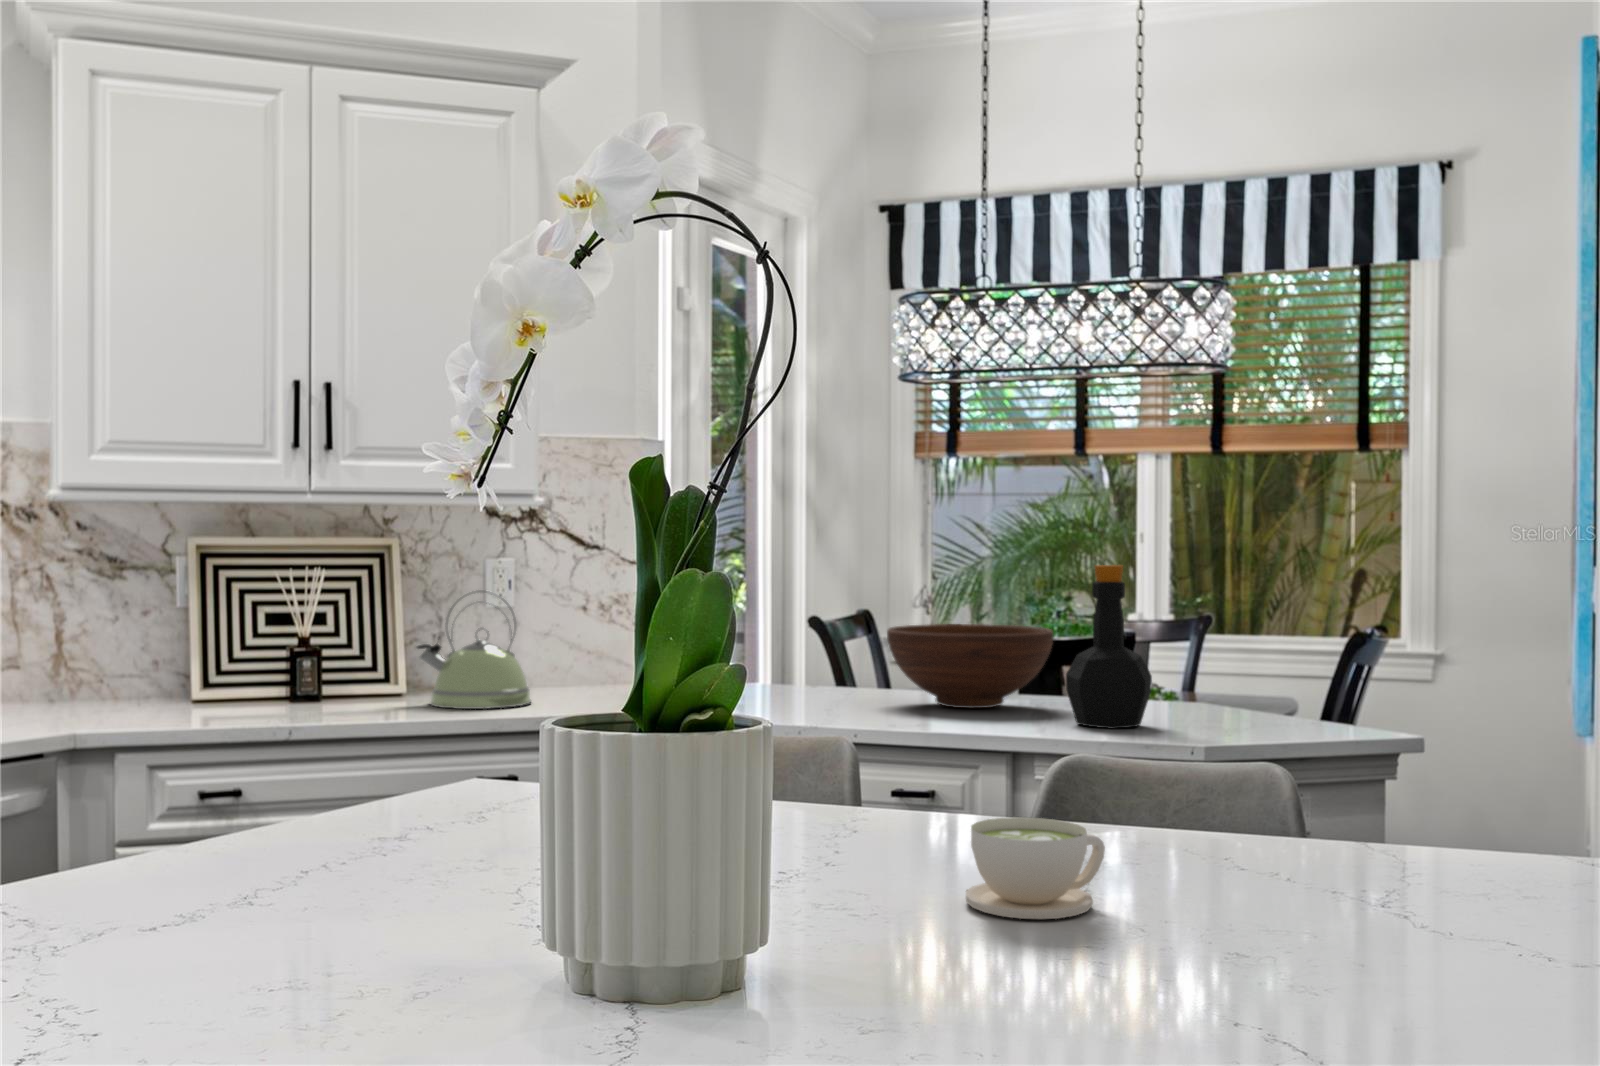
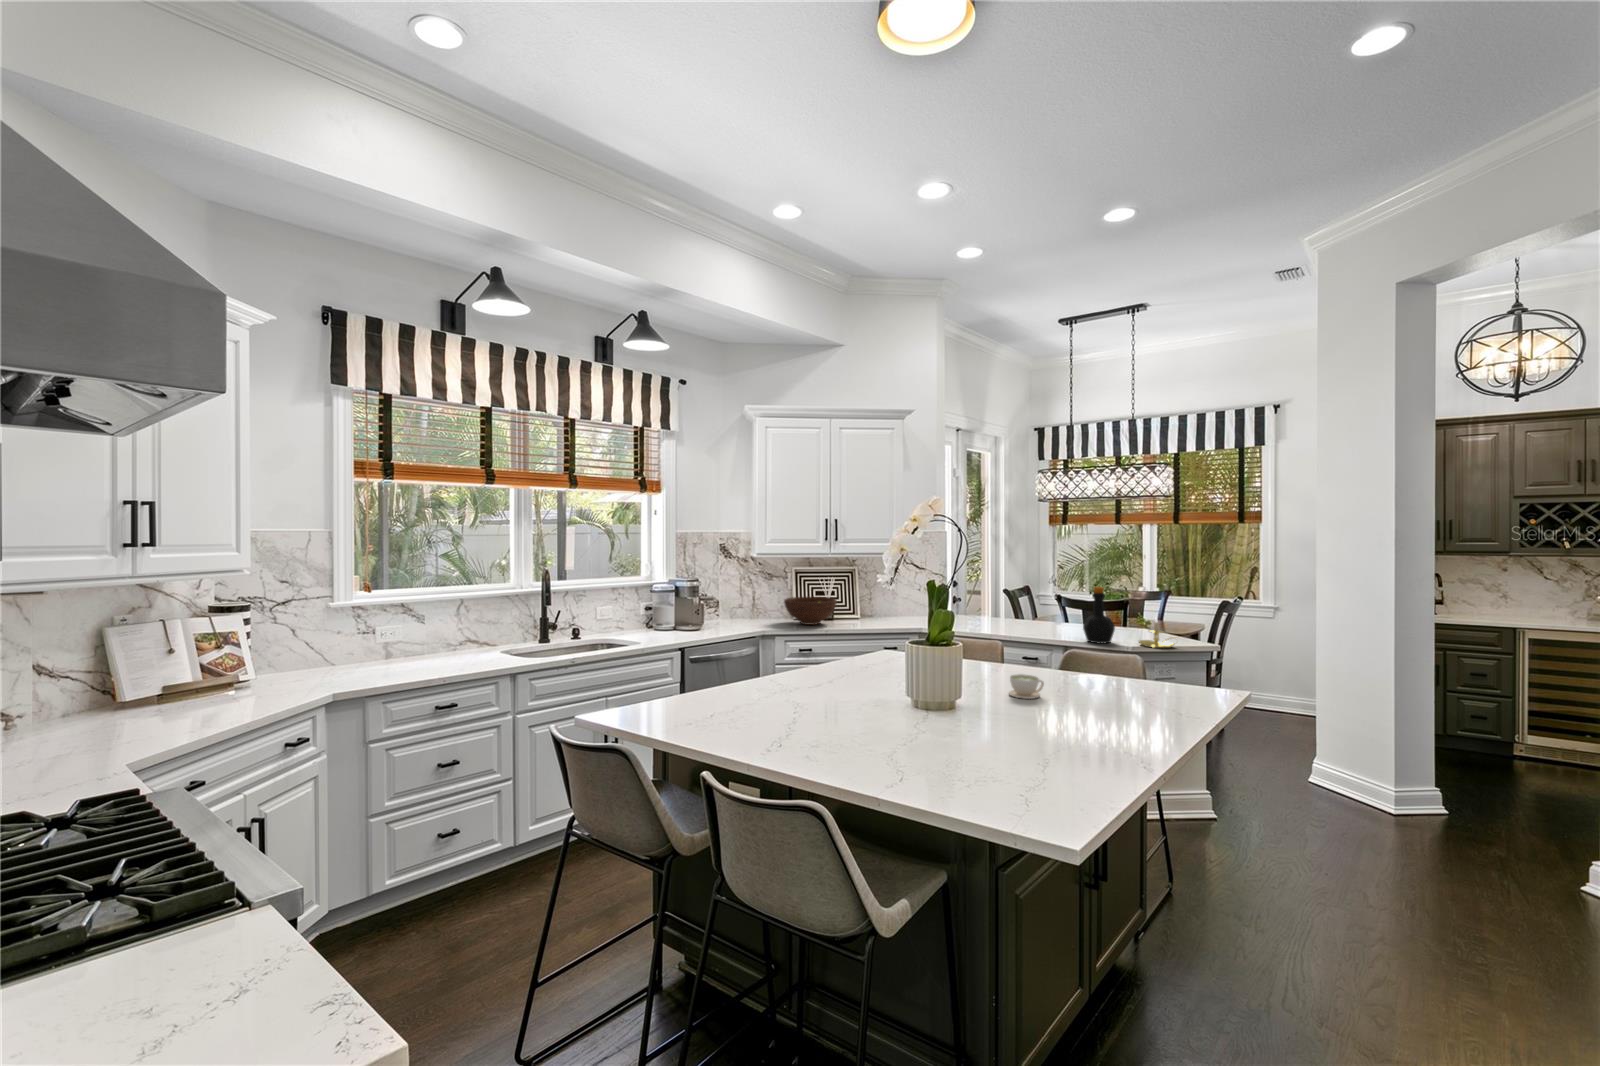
kettle: present [417,590,532,709] -> none [863,586,900,626]
fruit bowl: present [887,624,1053,708] -> present [784,597,837,625]
candle holder: none [1213,636,1327,734] -> present [1139,618,1174,648]

